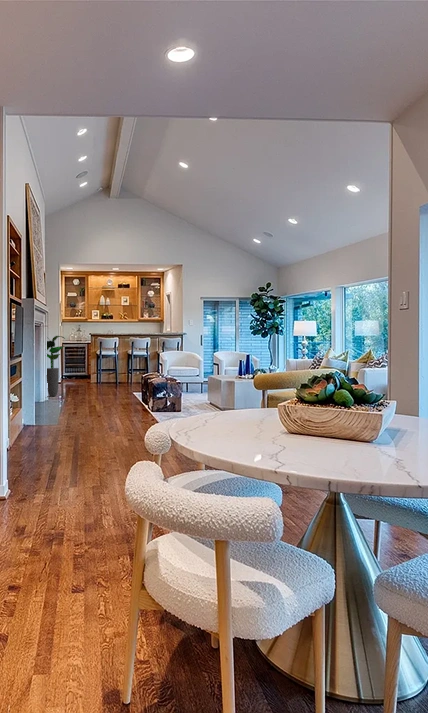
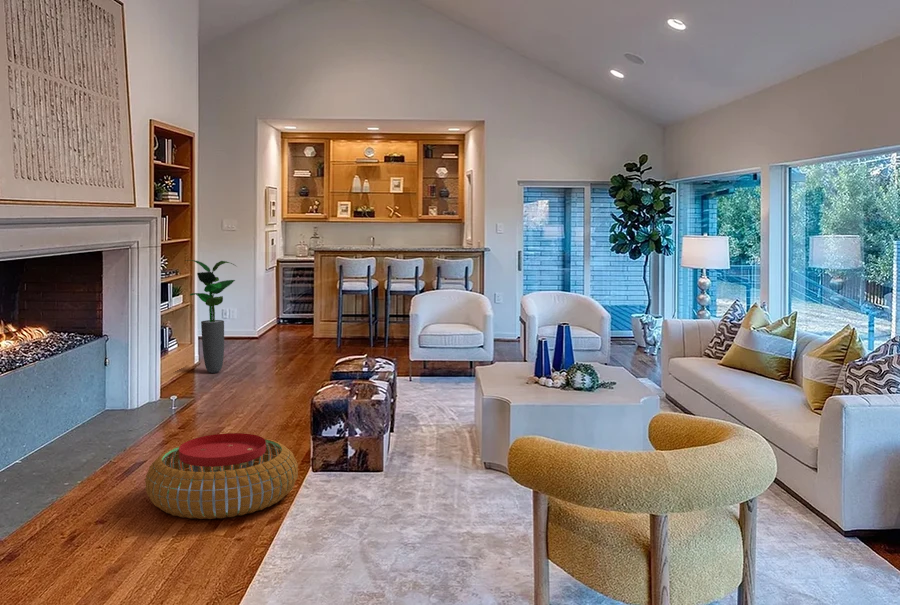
pouf: none [90,394,153,422] -> present [145,433,298,519]

